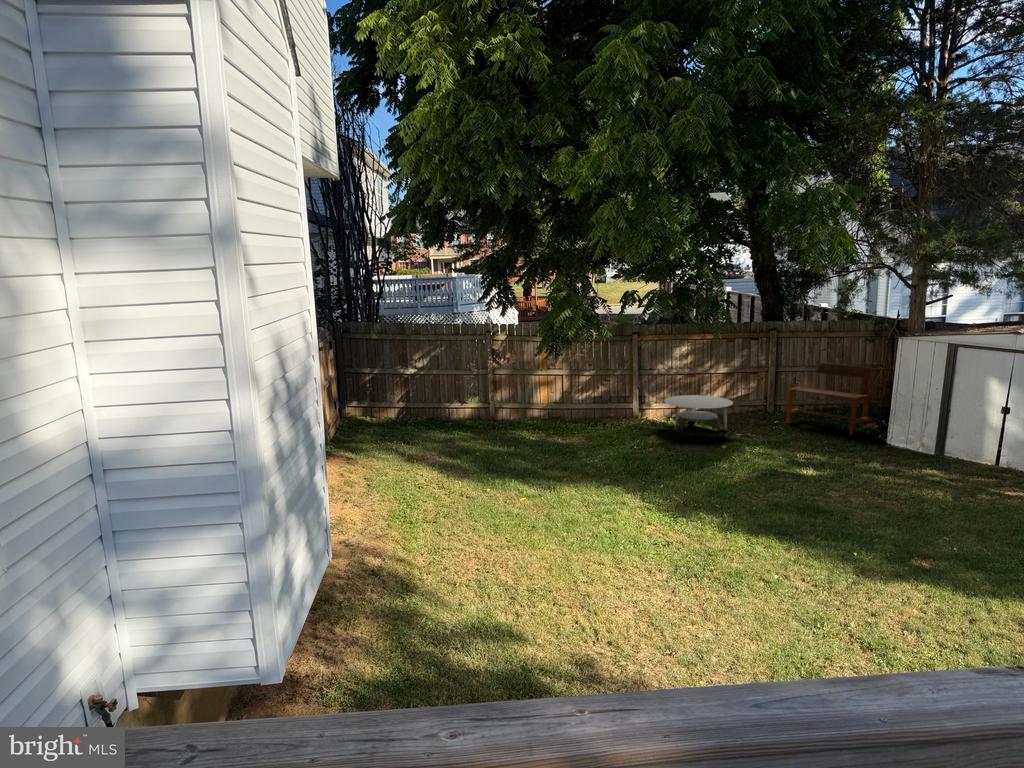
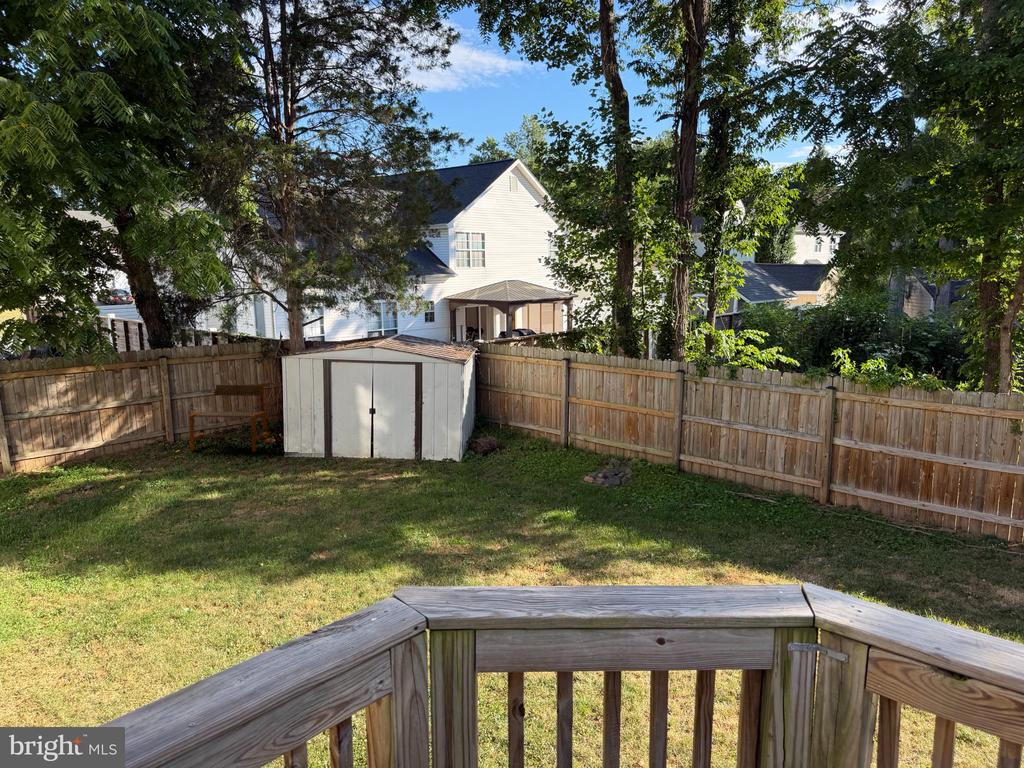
round table: present [664,395,733,432] -> none [41,434,128,482]

